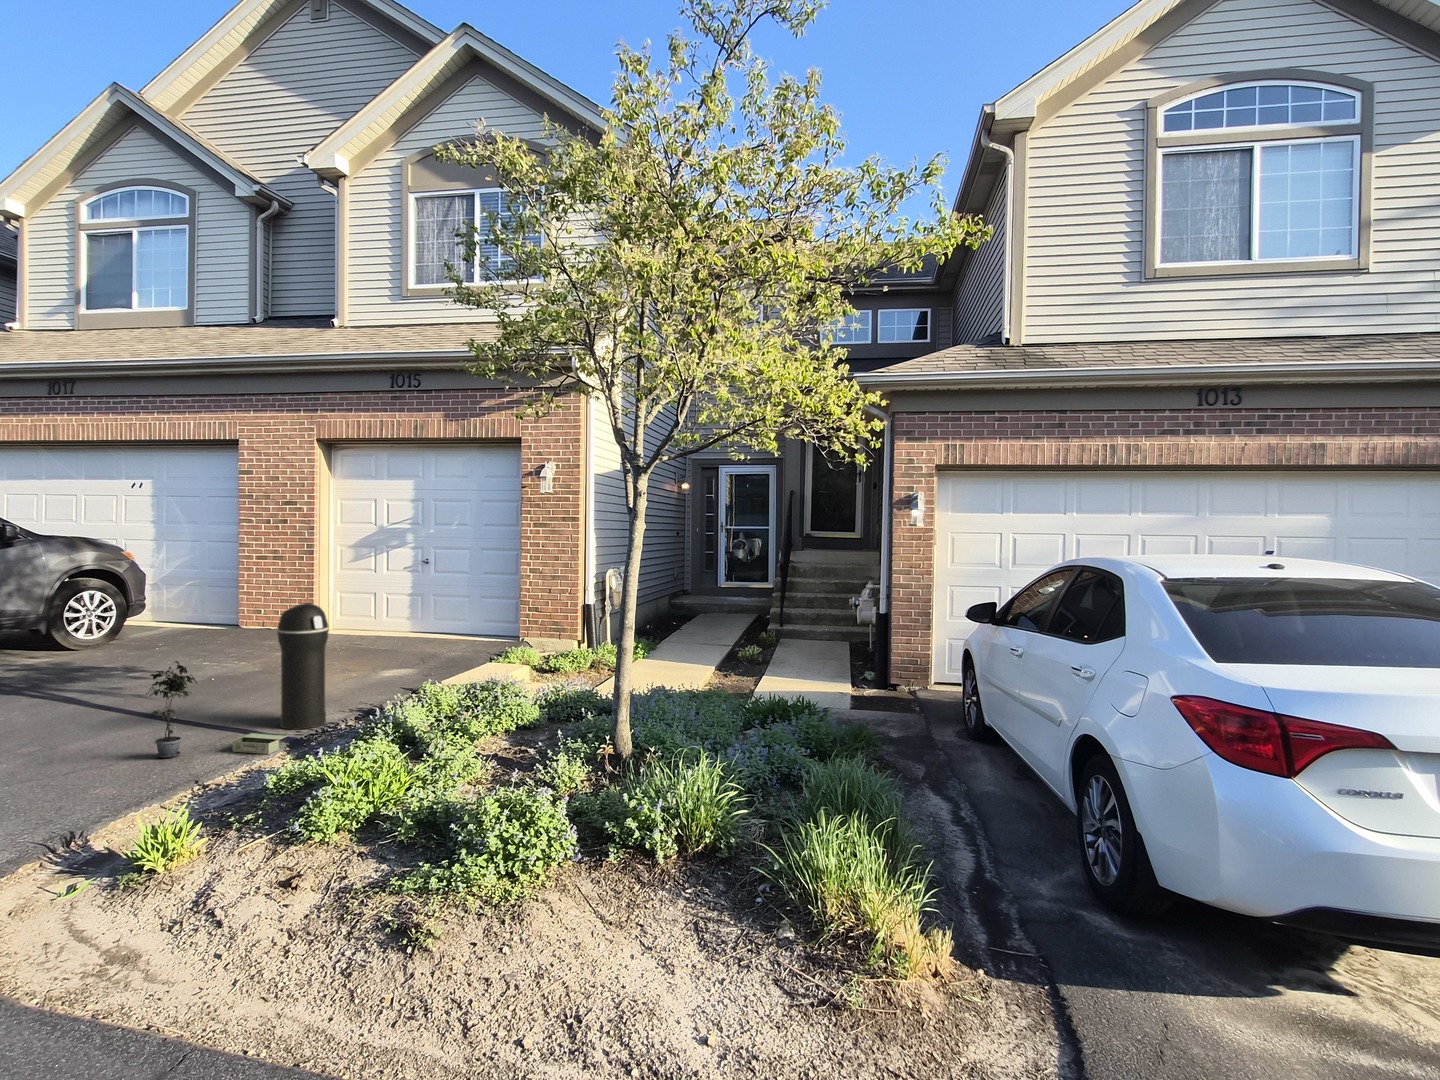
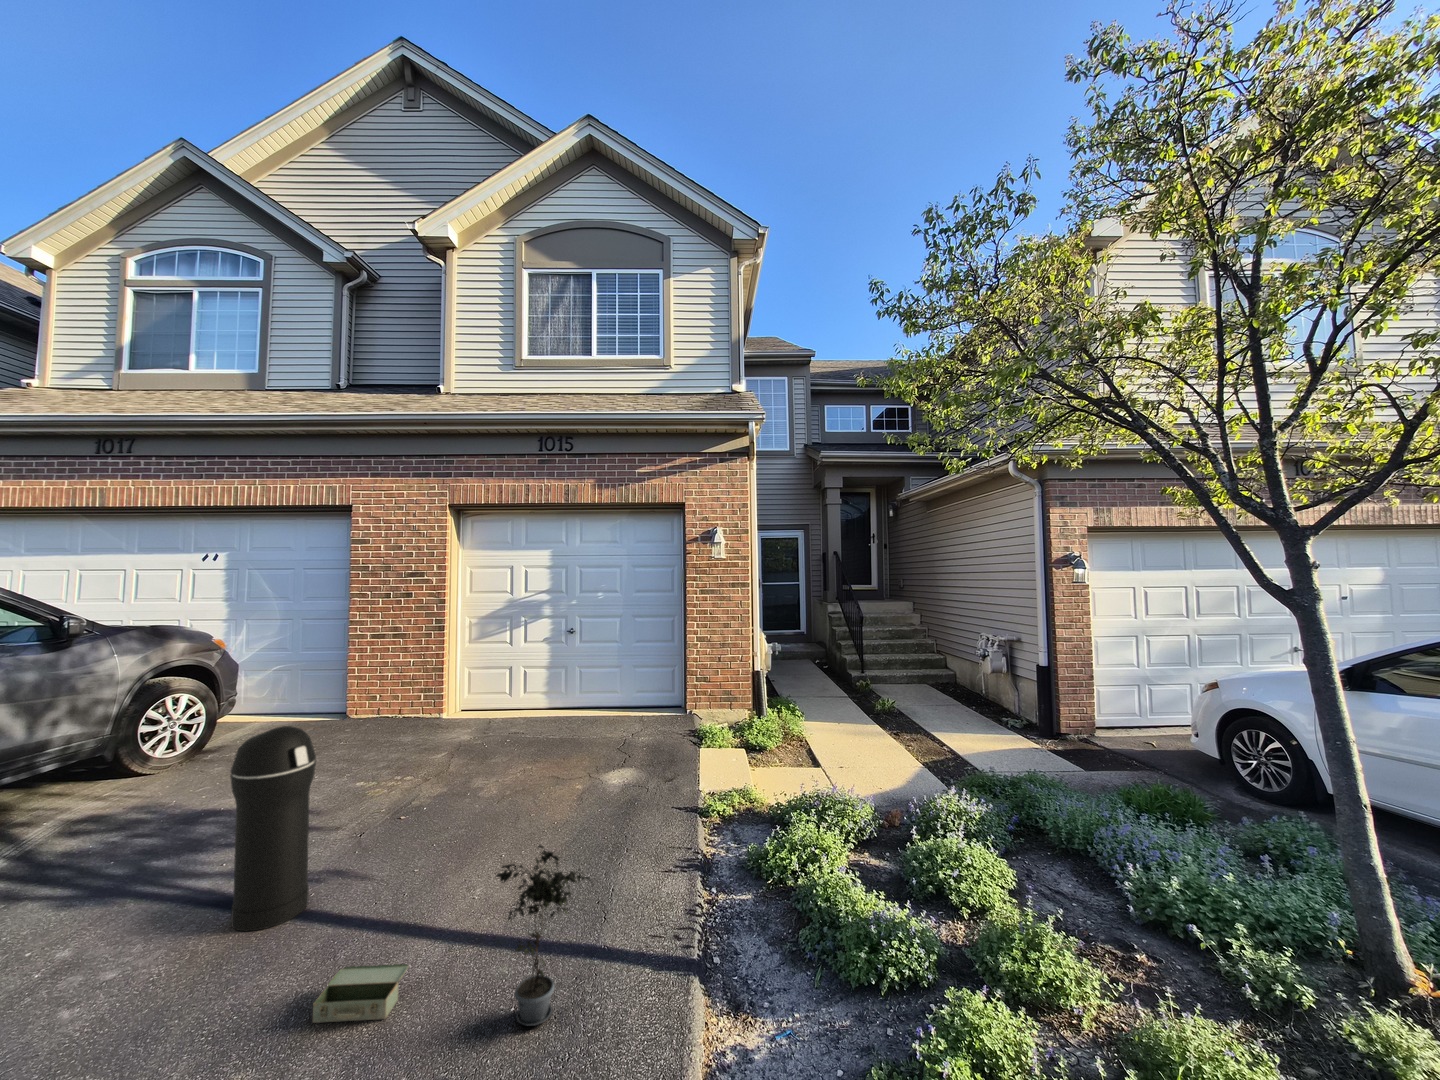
trash can: present [277,603,329,730] -> present [230,726,316,931]
toolbox: present [233,732,288,754] -> present [313,964,409,1023]

